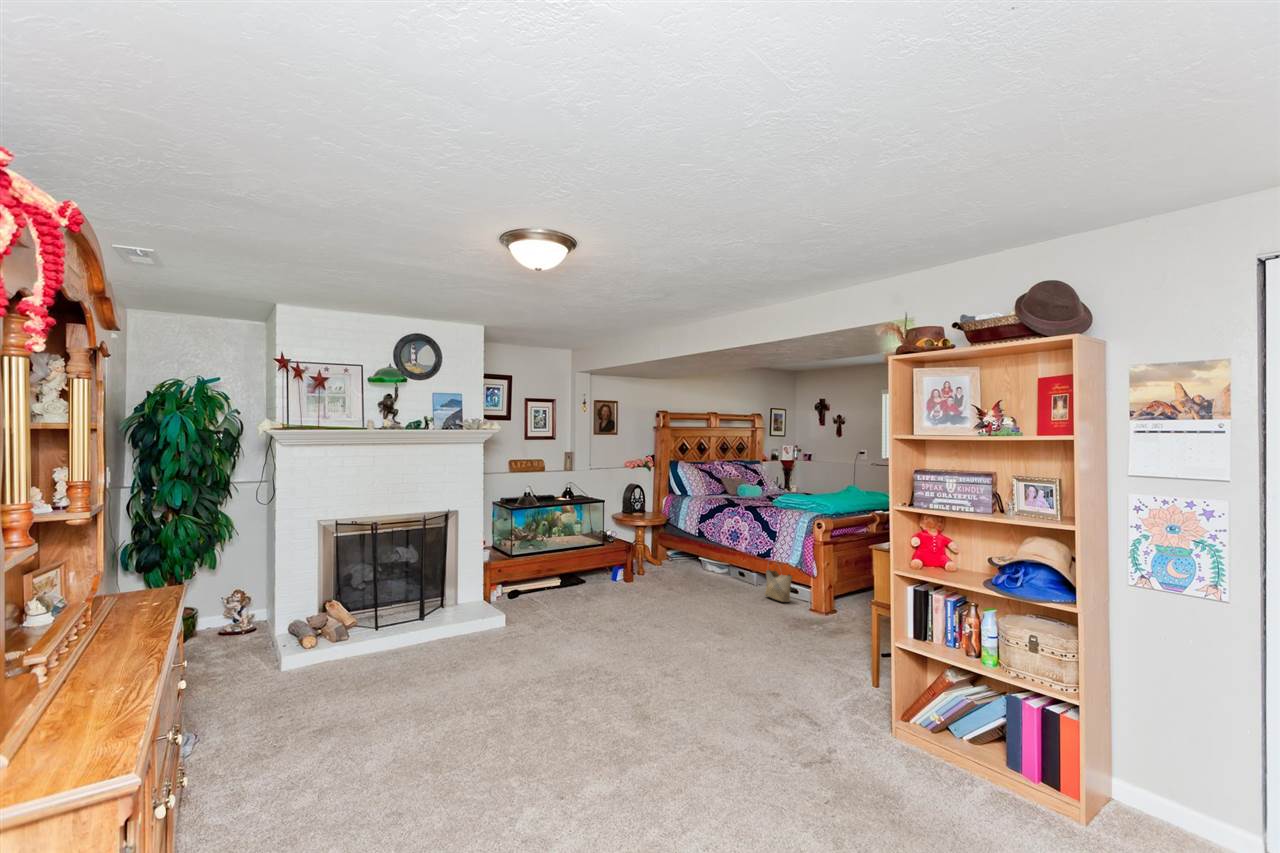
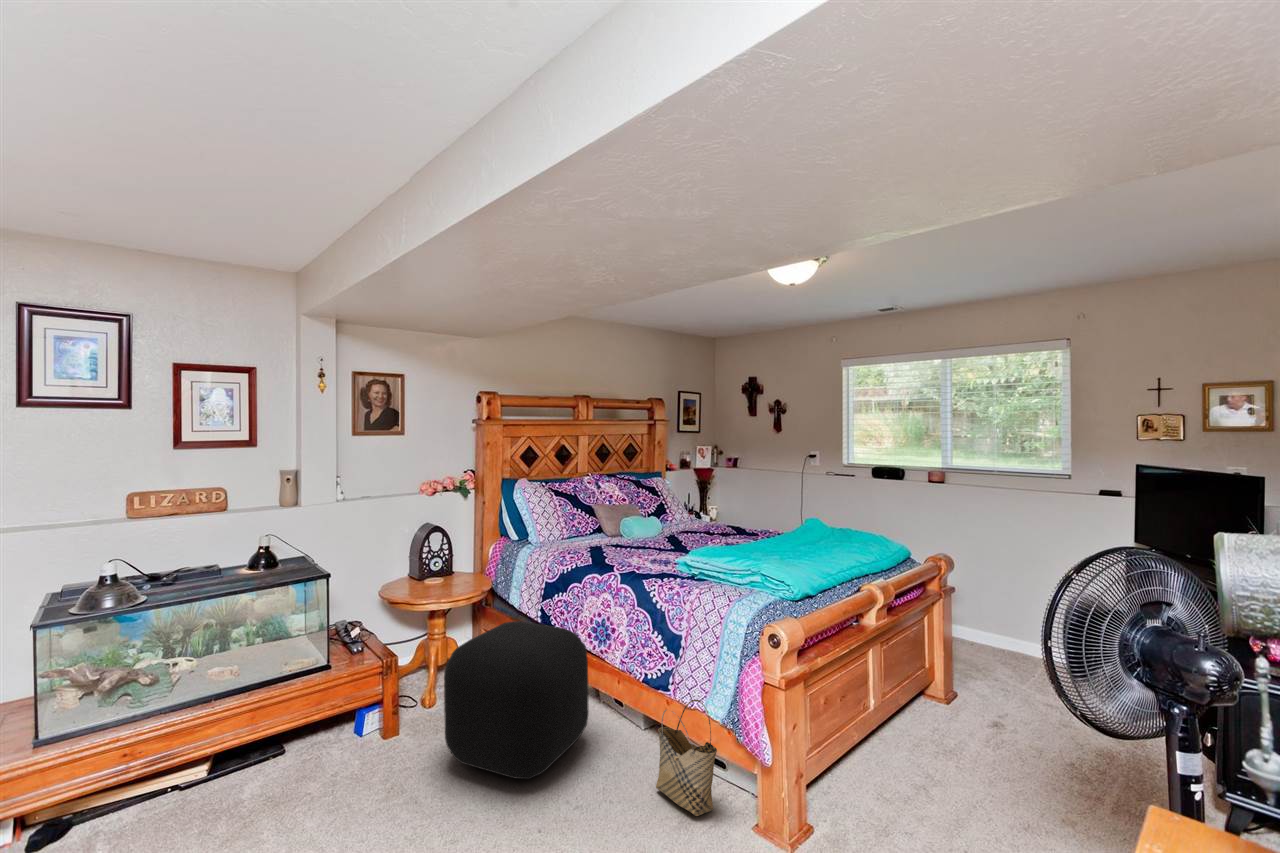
ottoman: none [666,527,731,591] -> present [444,621,589,779]

